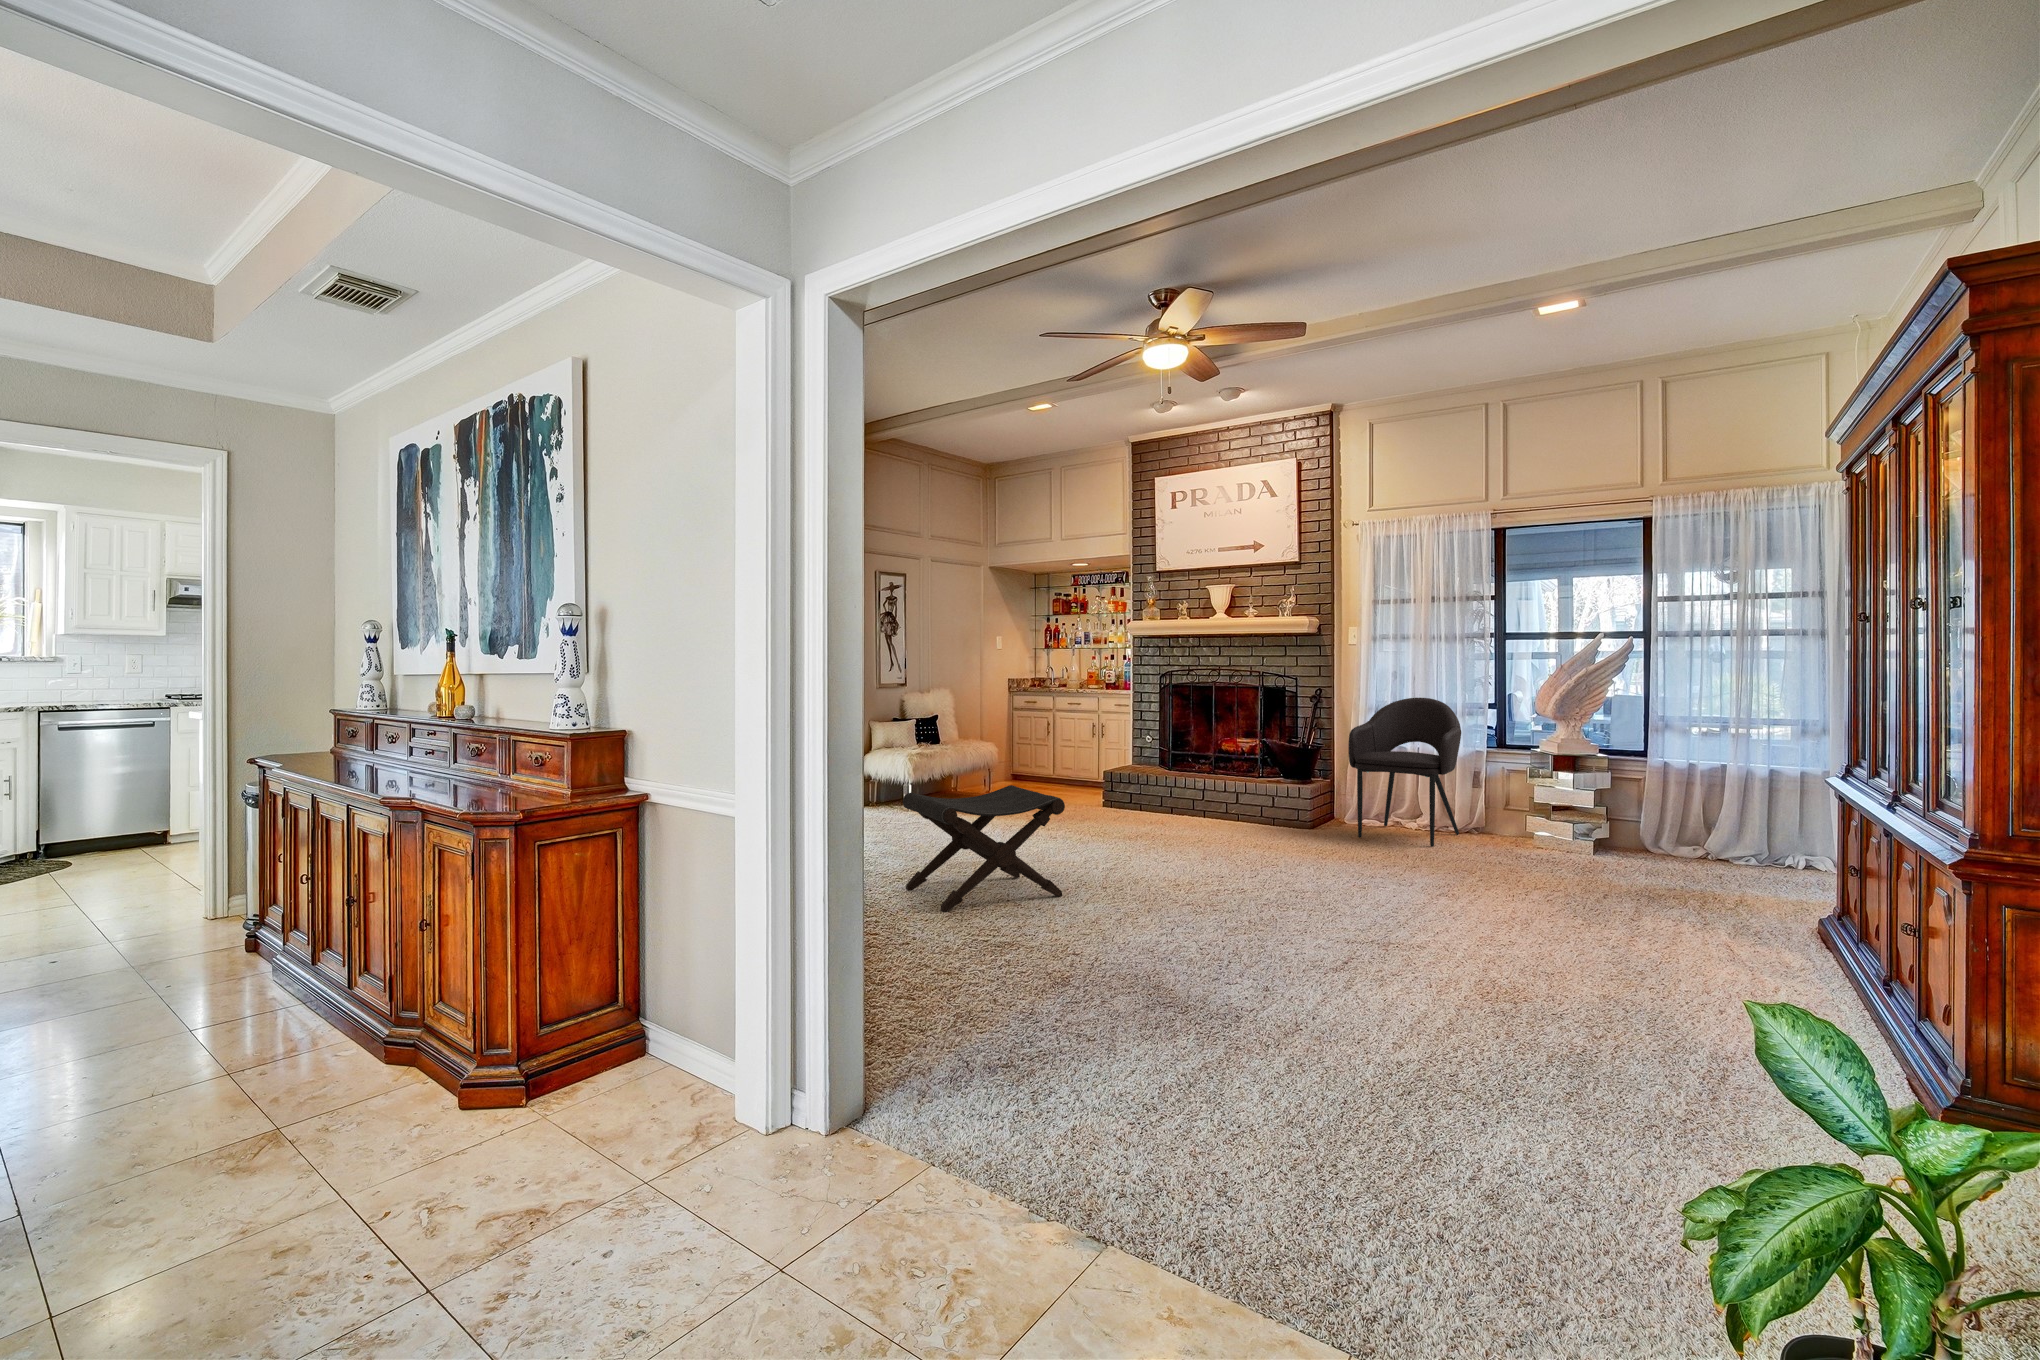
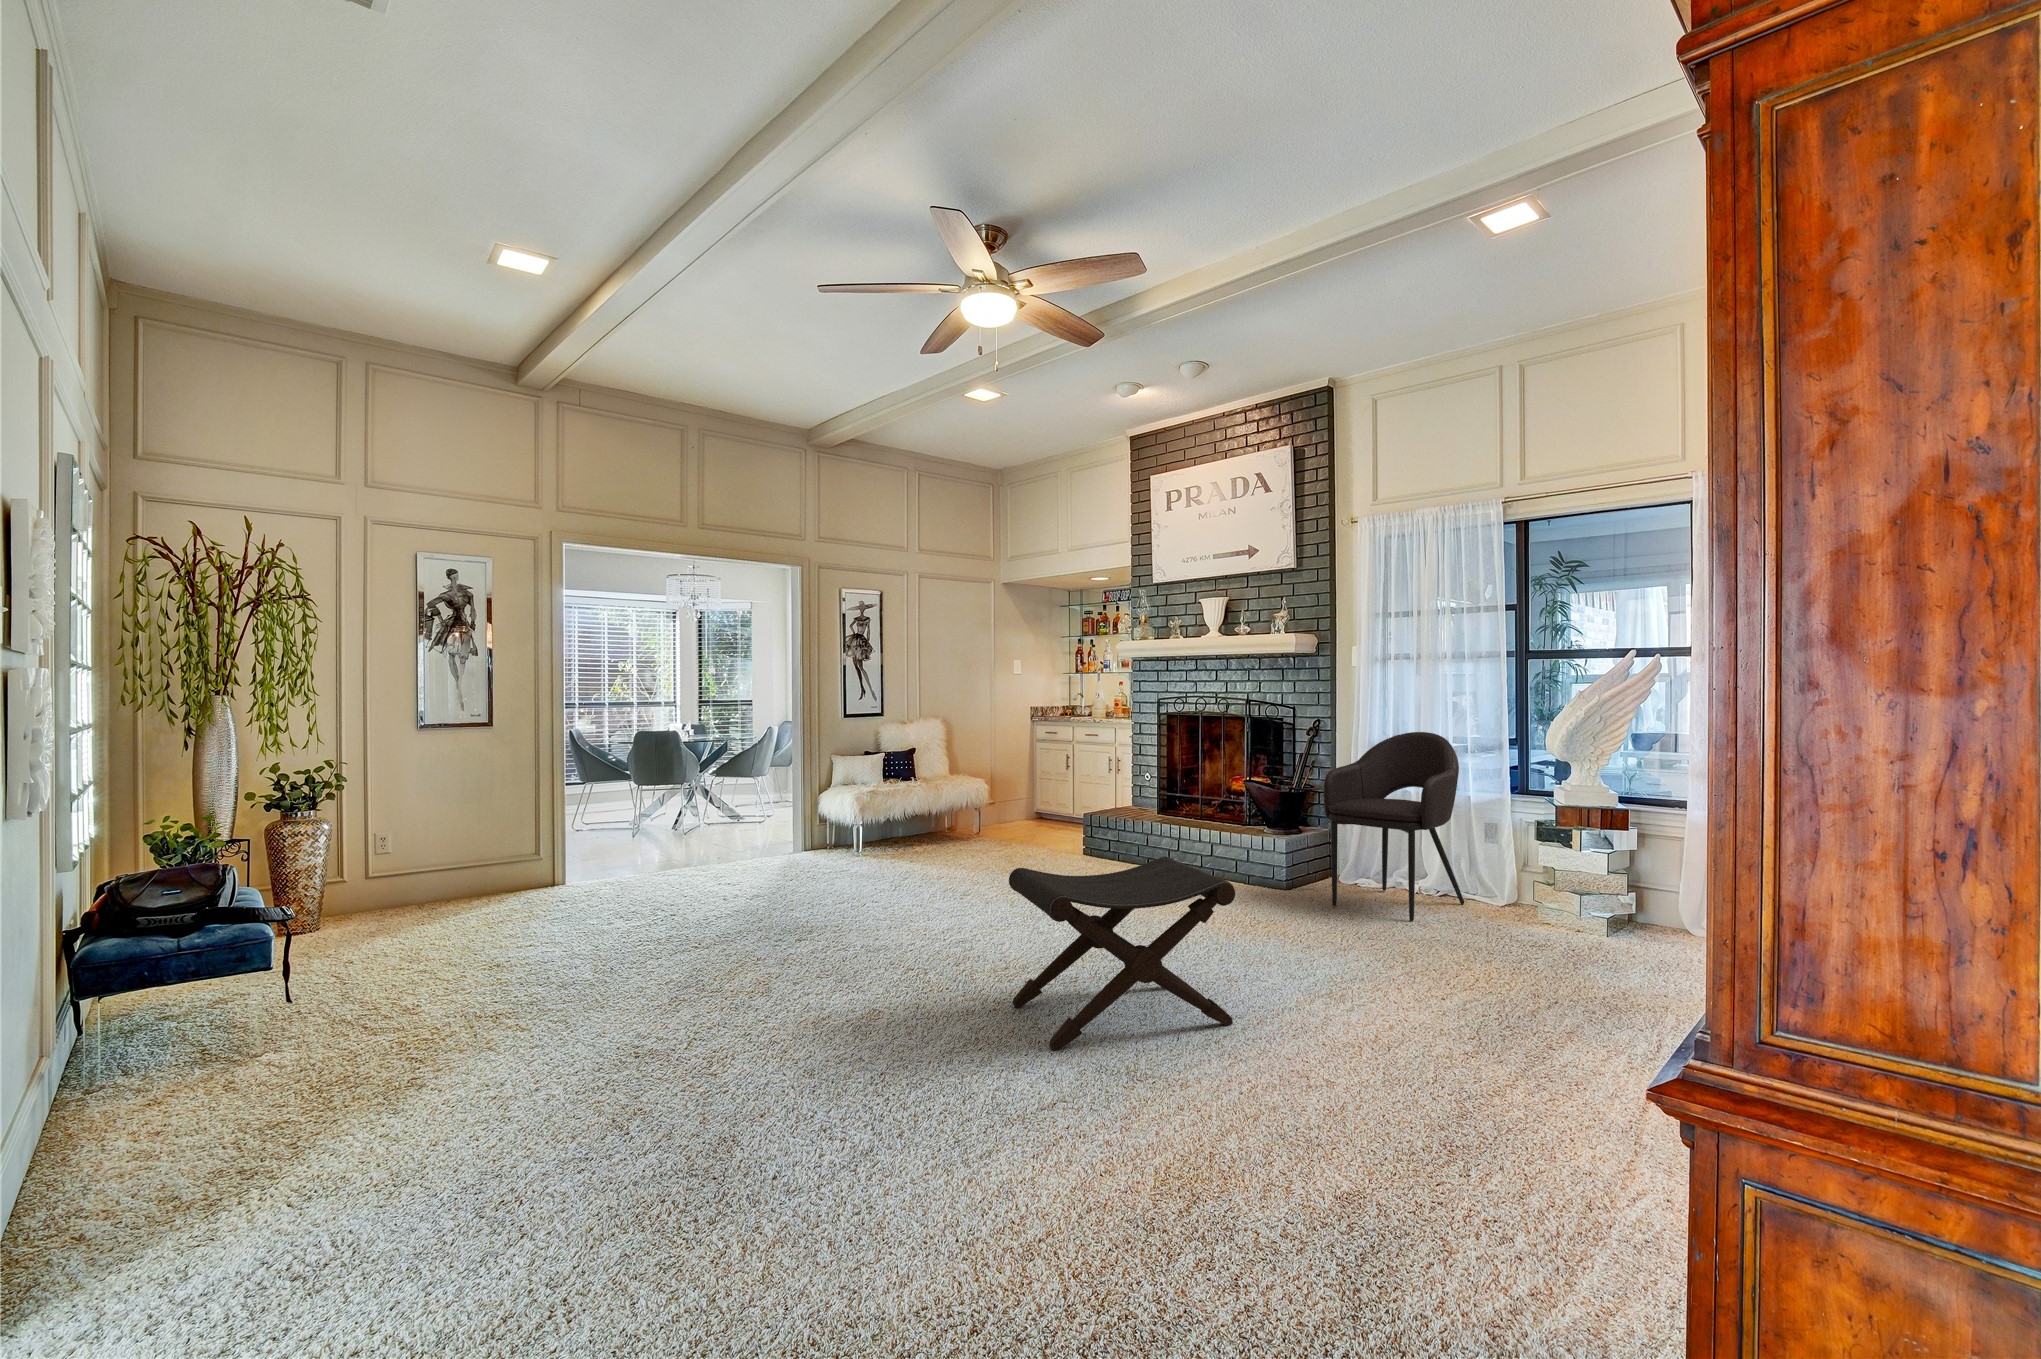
footstool: present [903,785,1065,912] -> present [1009,857,1235,1050]

